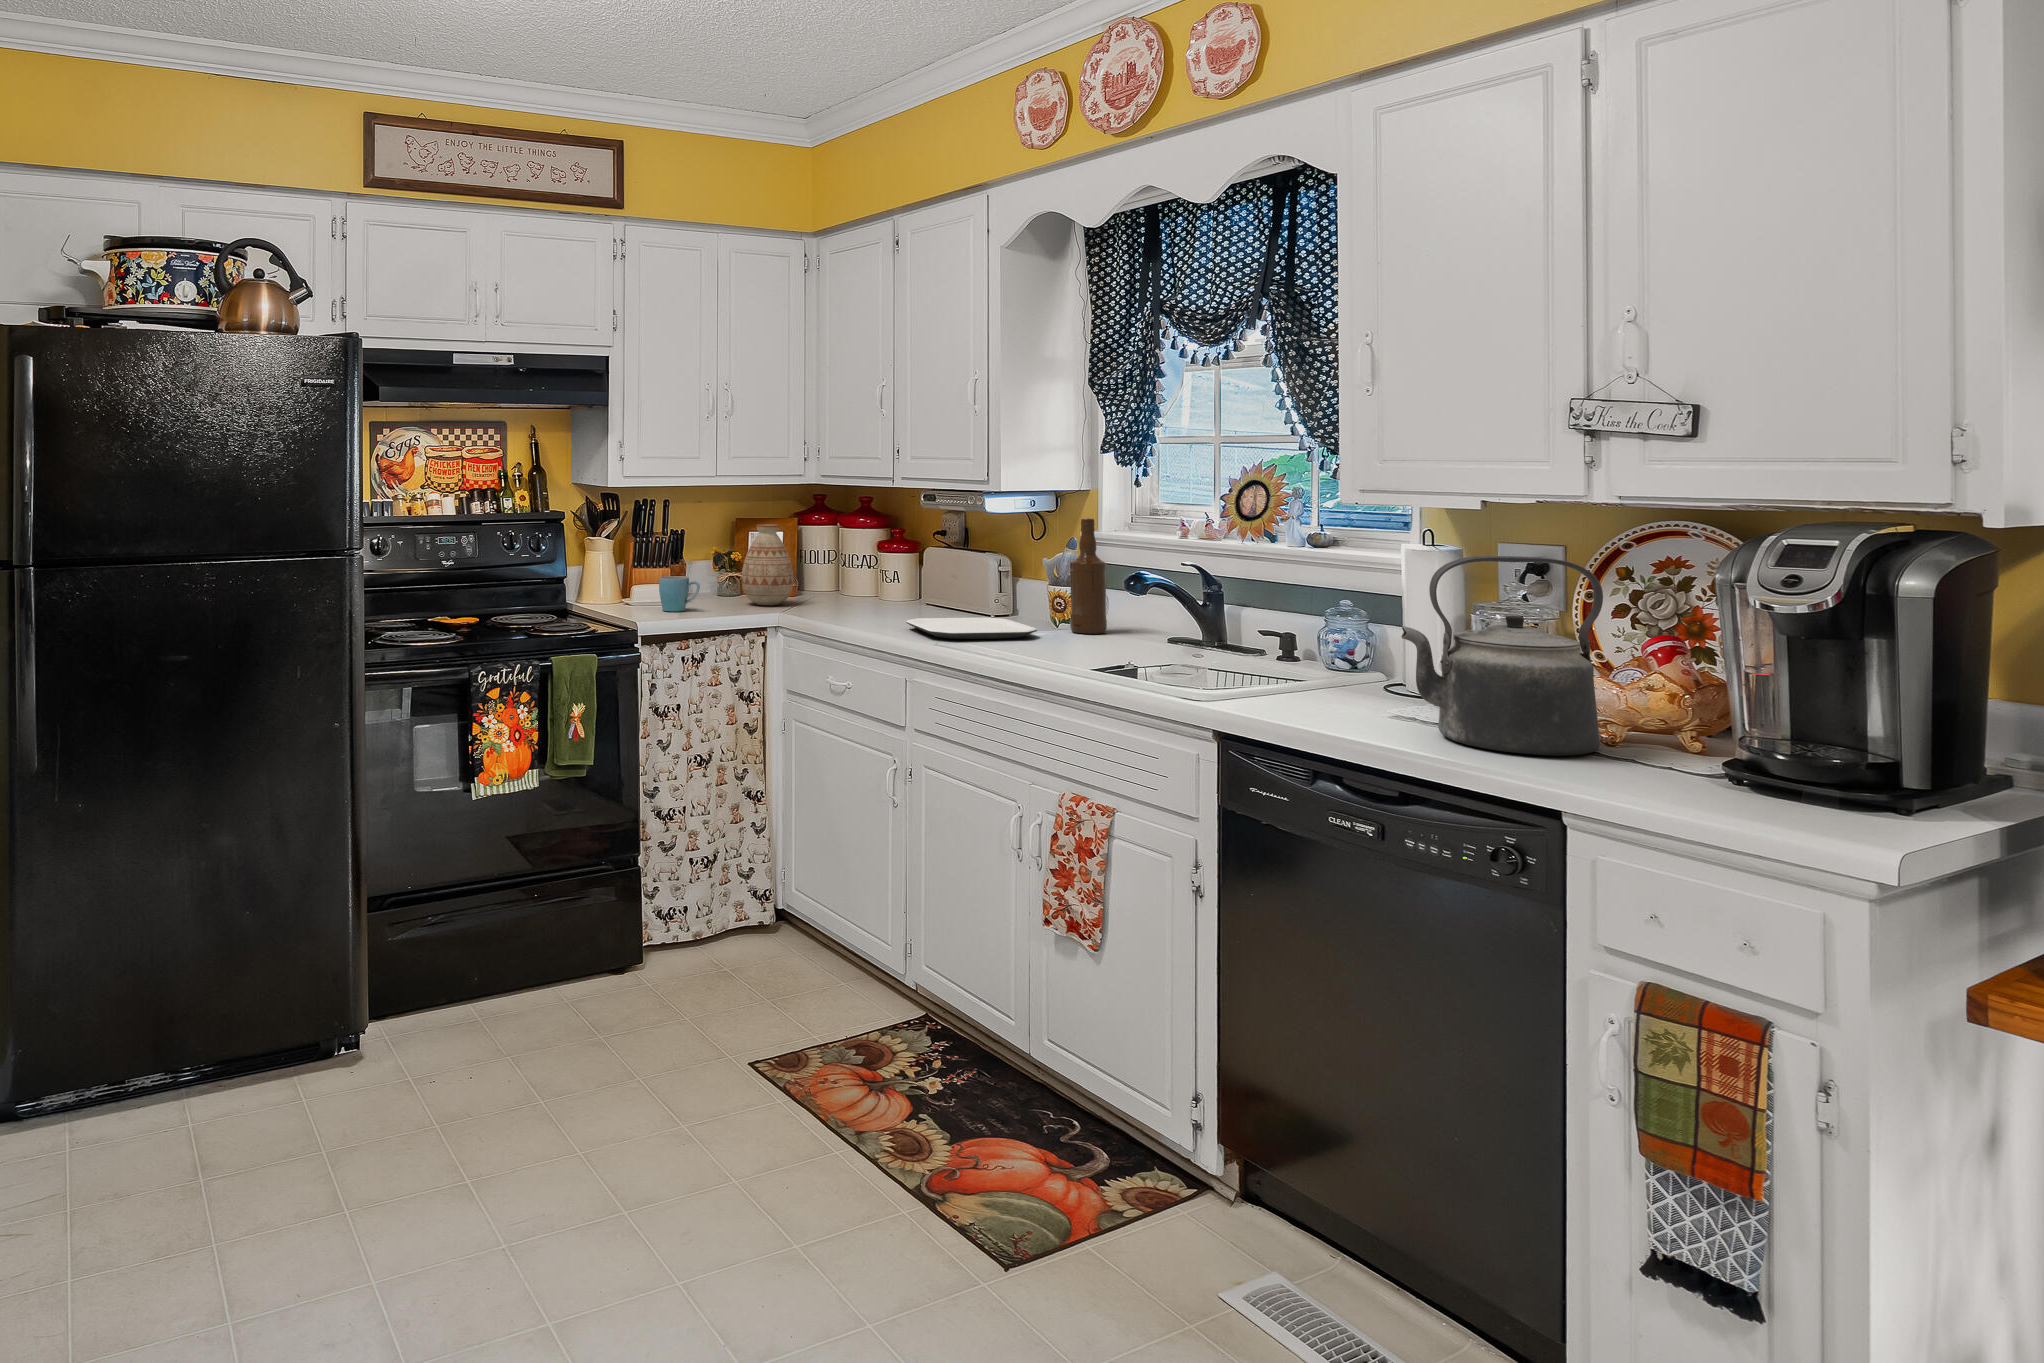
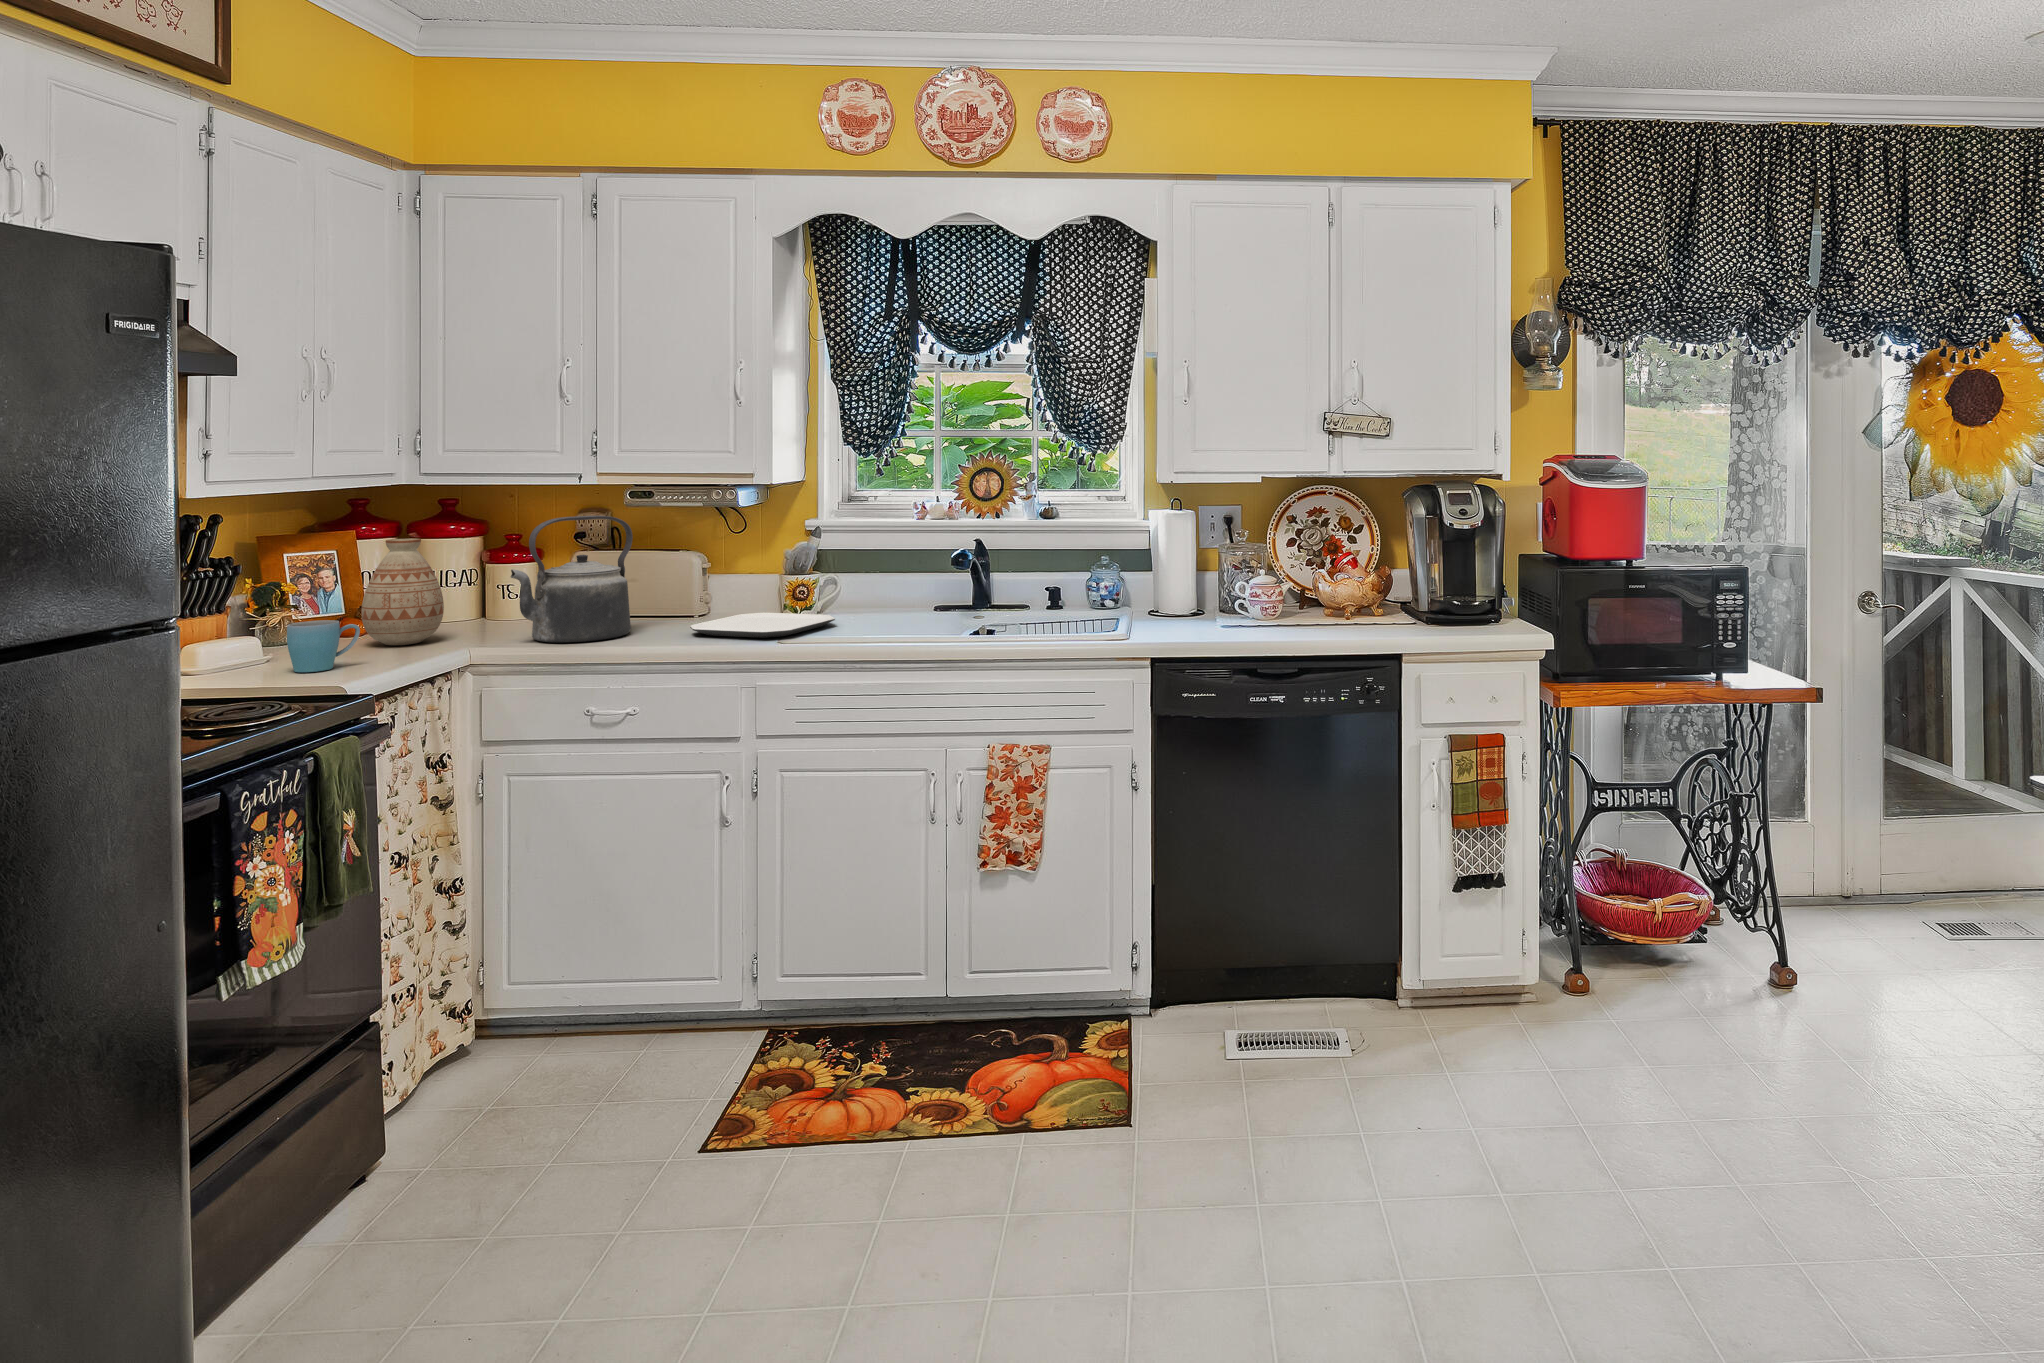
bottle: present [1070,518,1107,634] -> none [826,507,861,615]
kettle: present [1401,556,1603,756] -> present [511,516,633,643]

